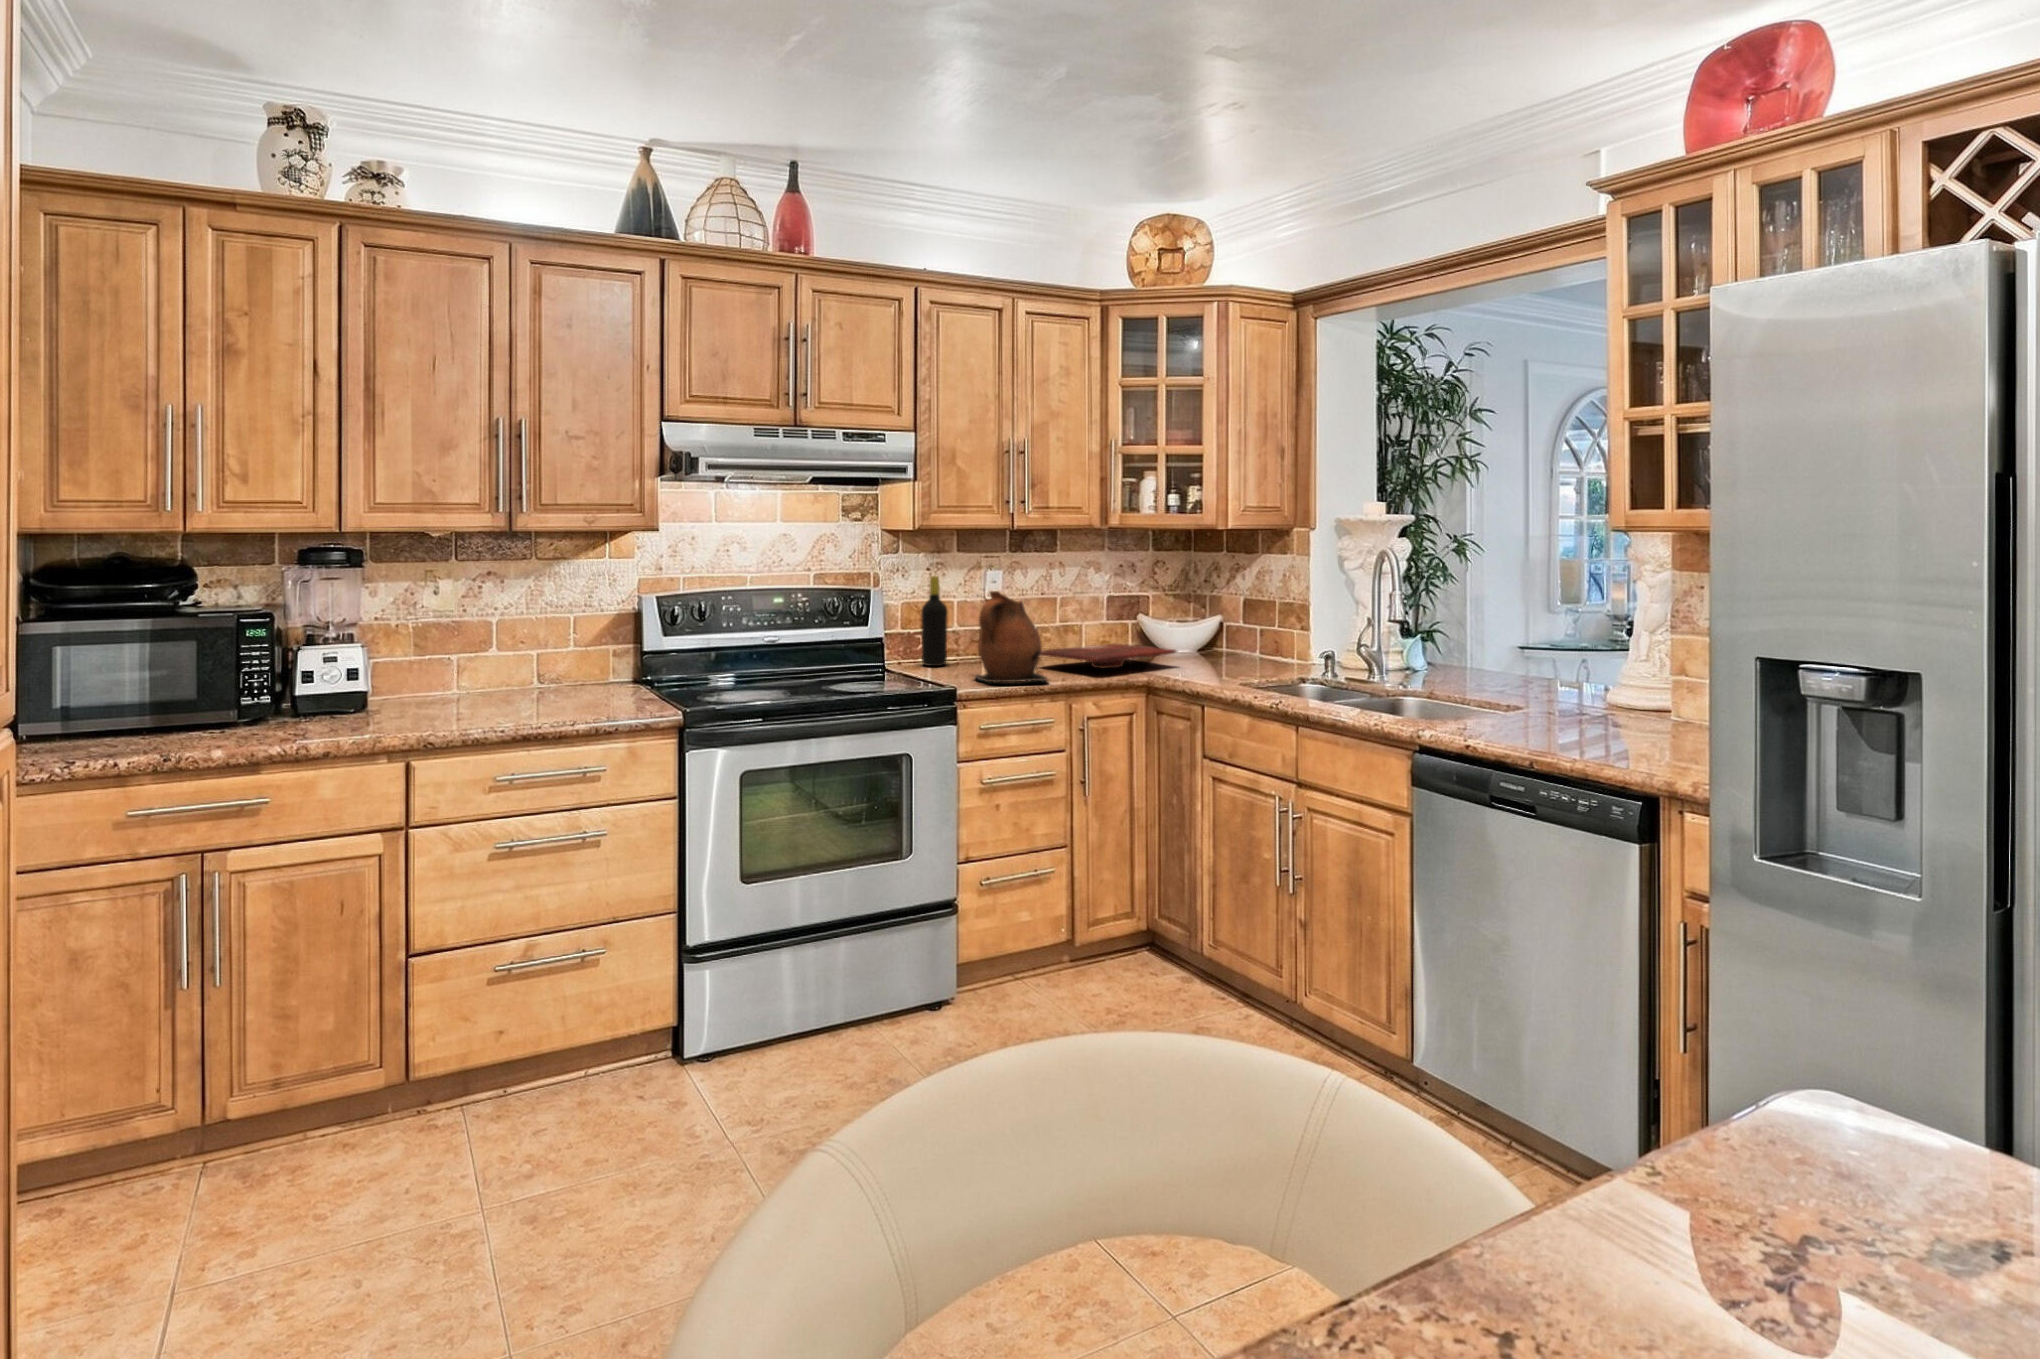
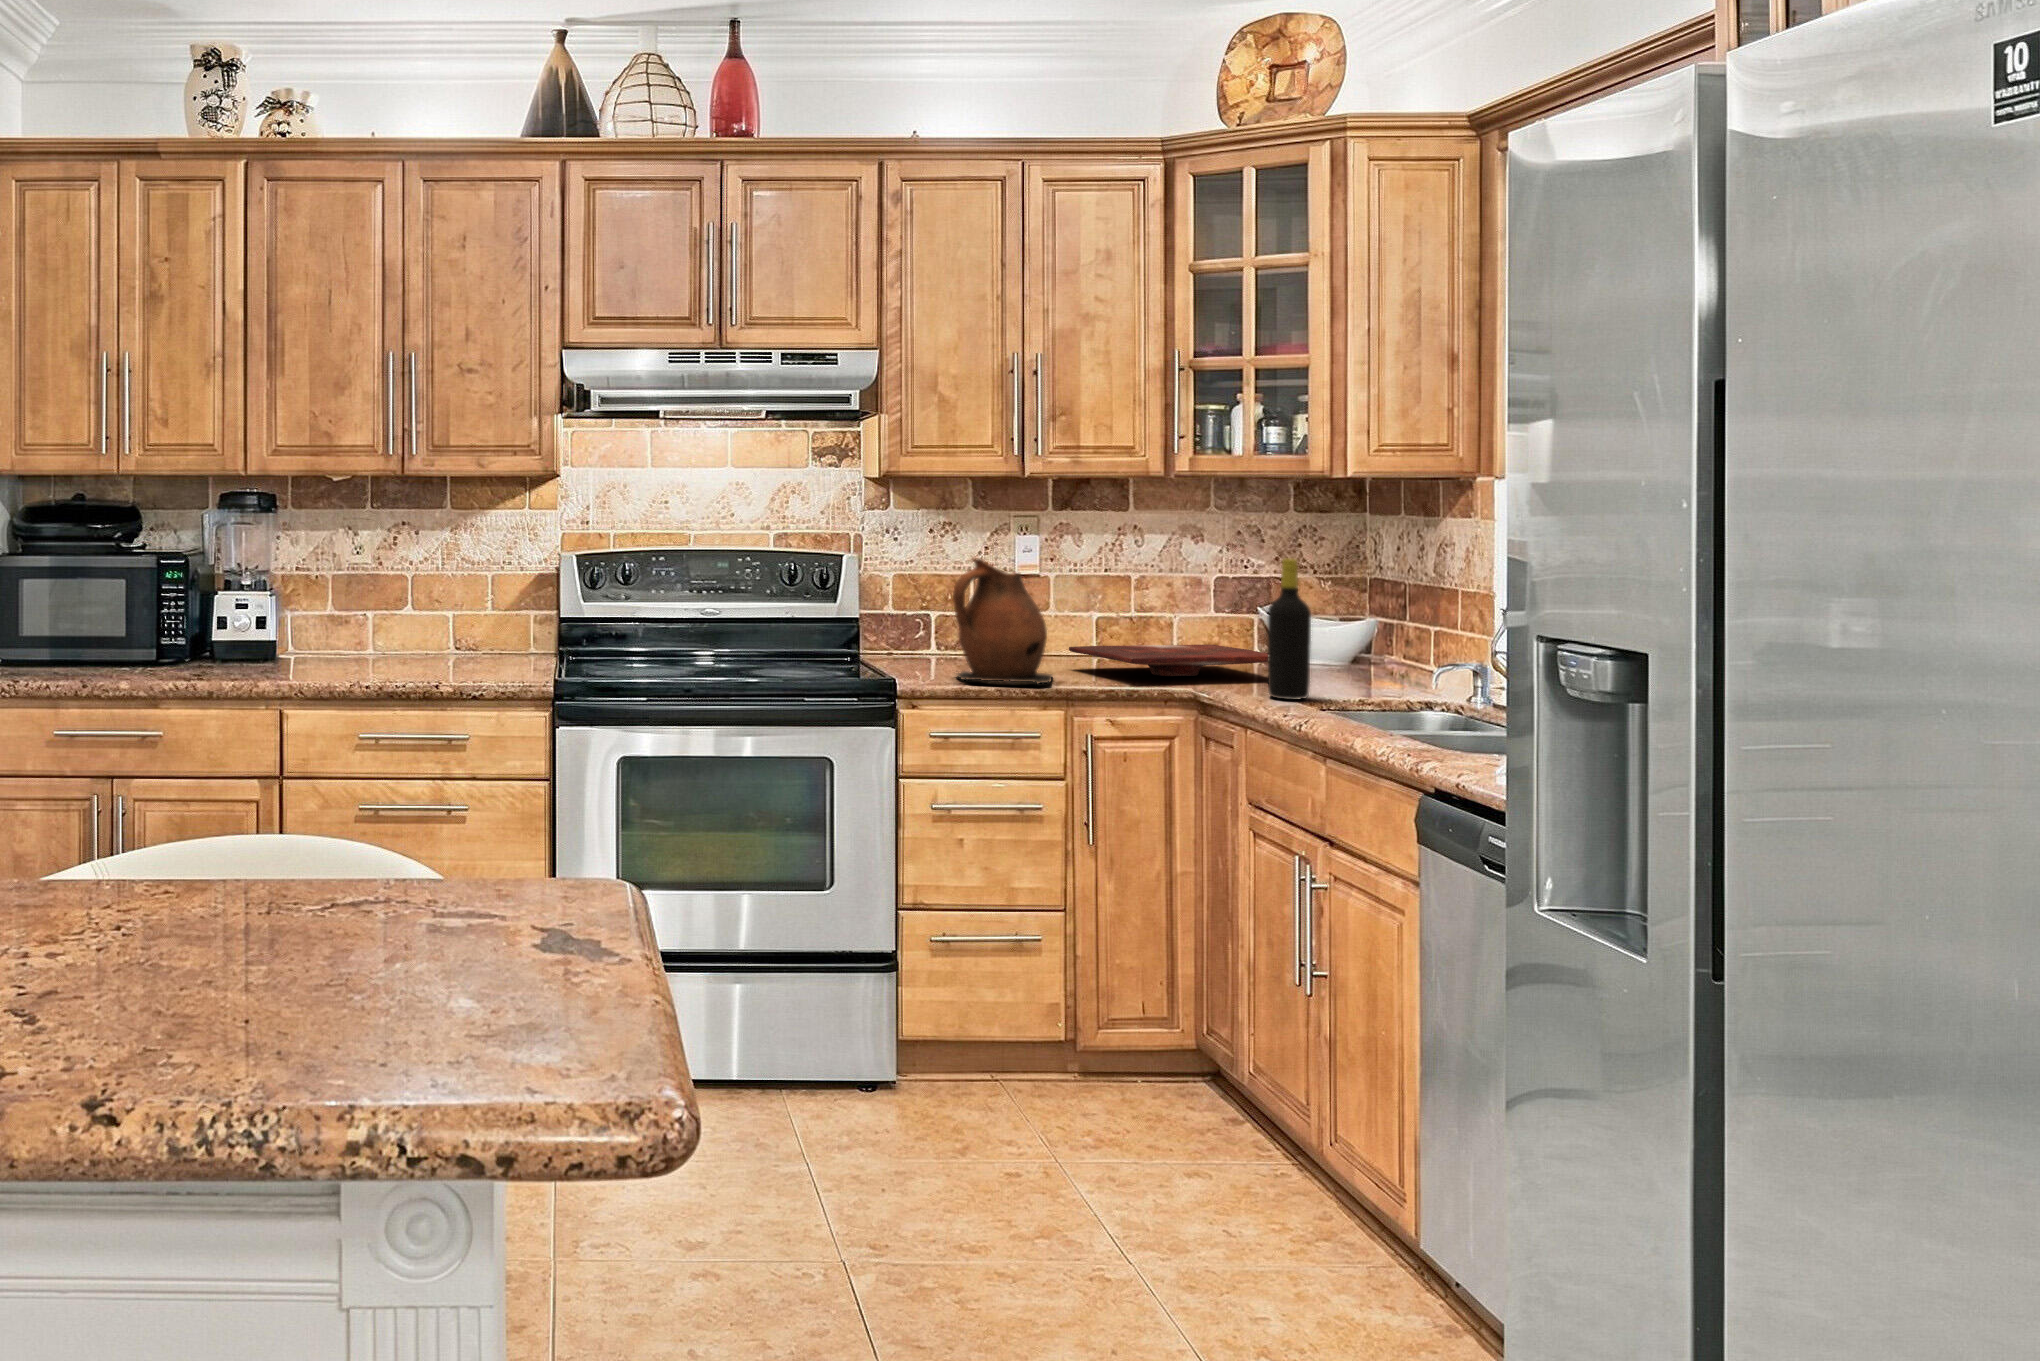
bottle: present [921,576,948,666] -> present [1268,559,1311,700]

